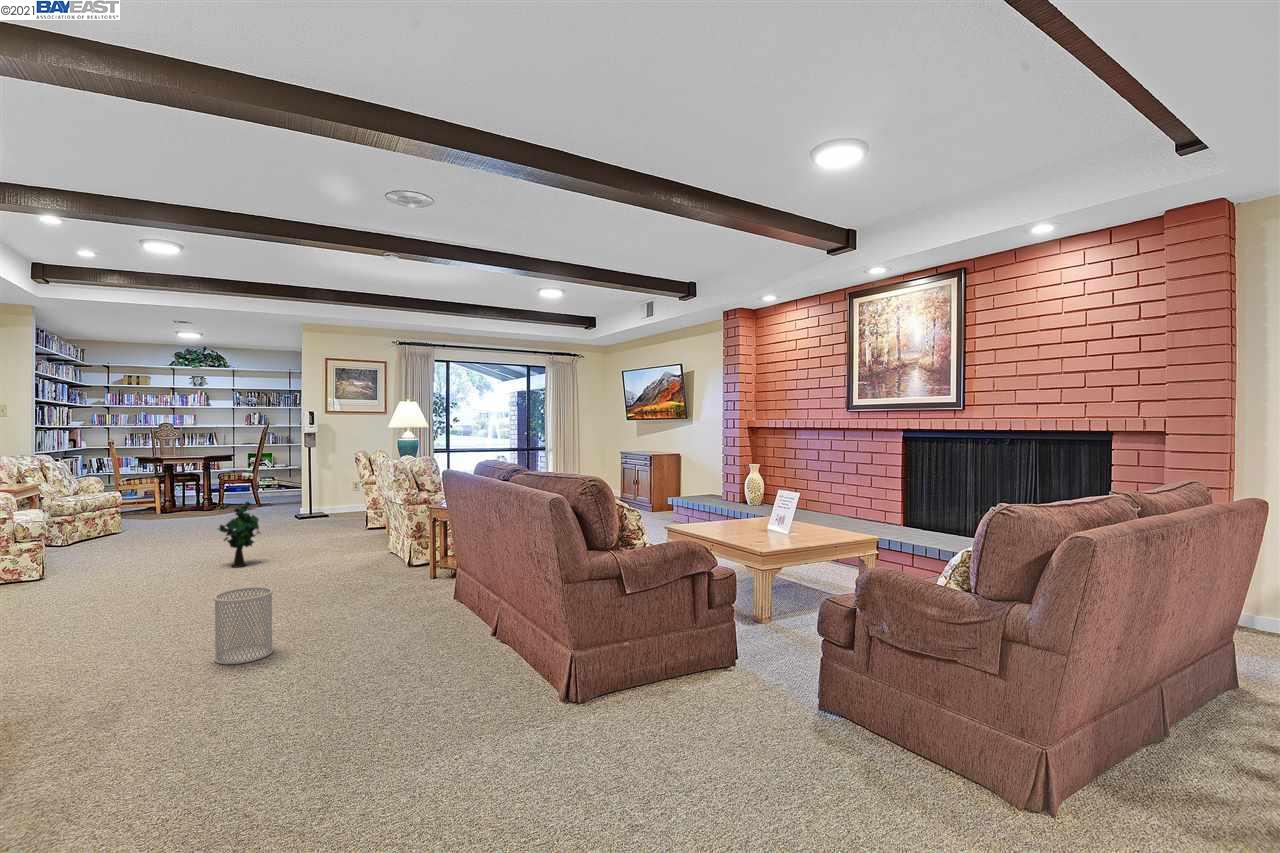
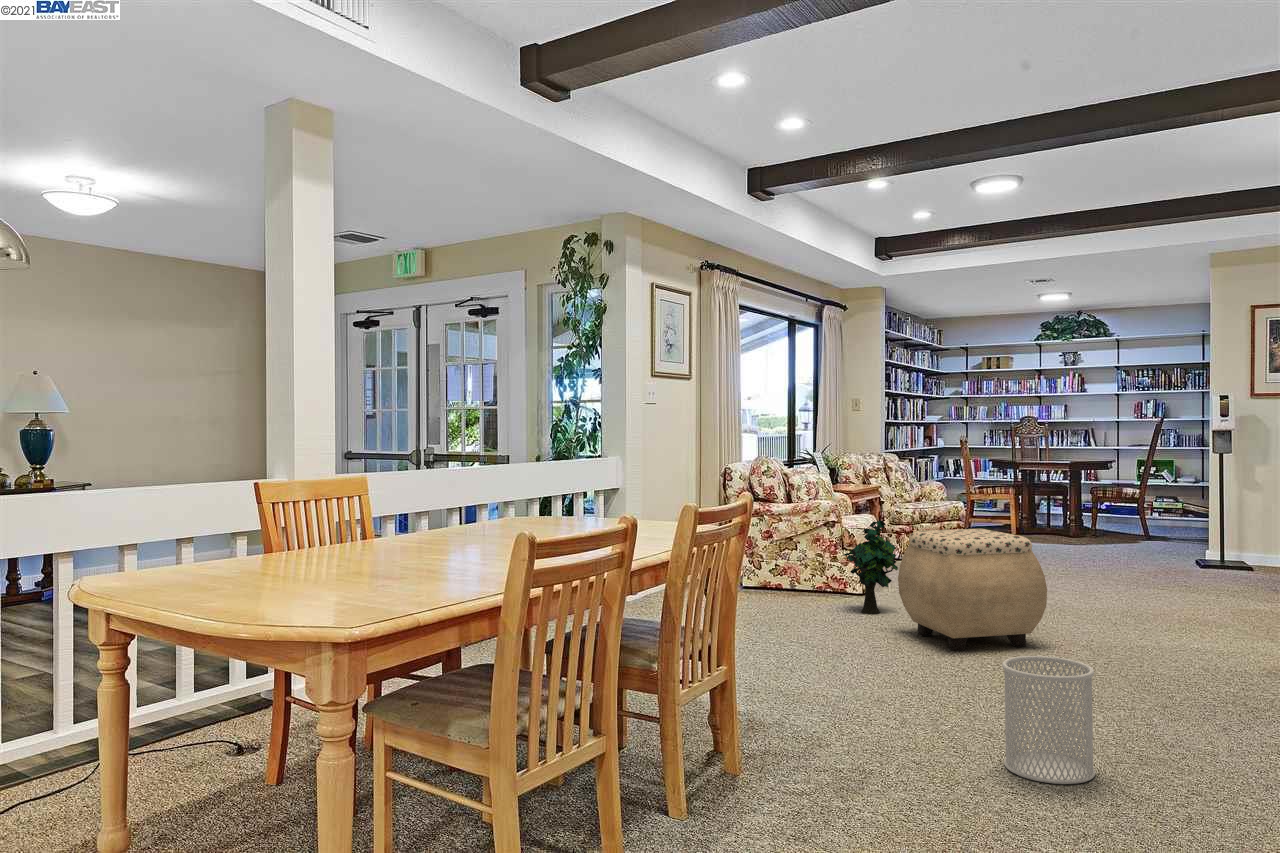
decorative plant: present [218,502,260,567] -> present [842,520,898,614]
ottoman: none [89,513,217,603] -> present [898,529,1047,651]

